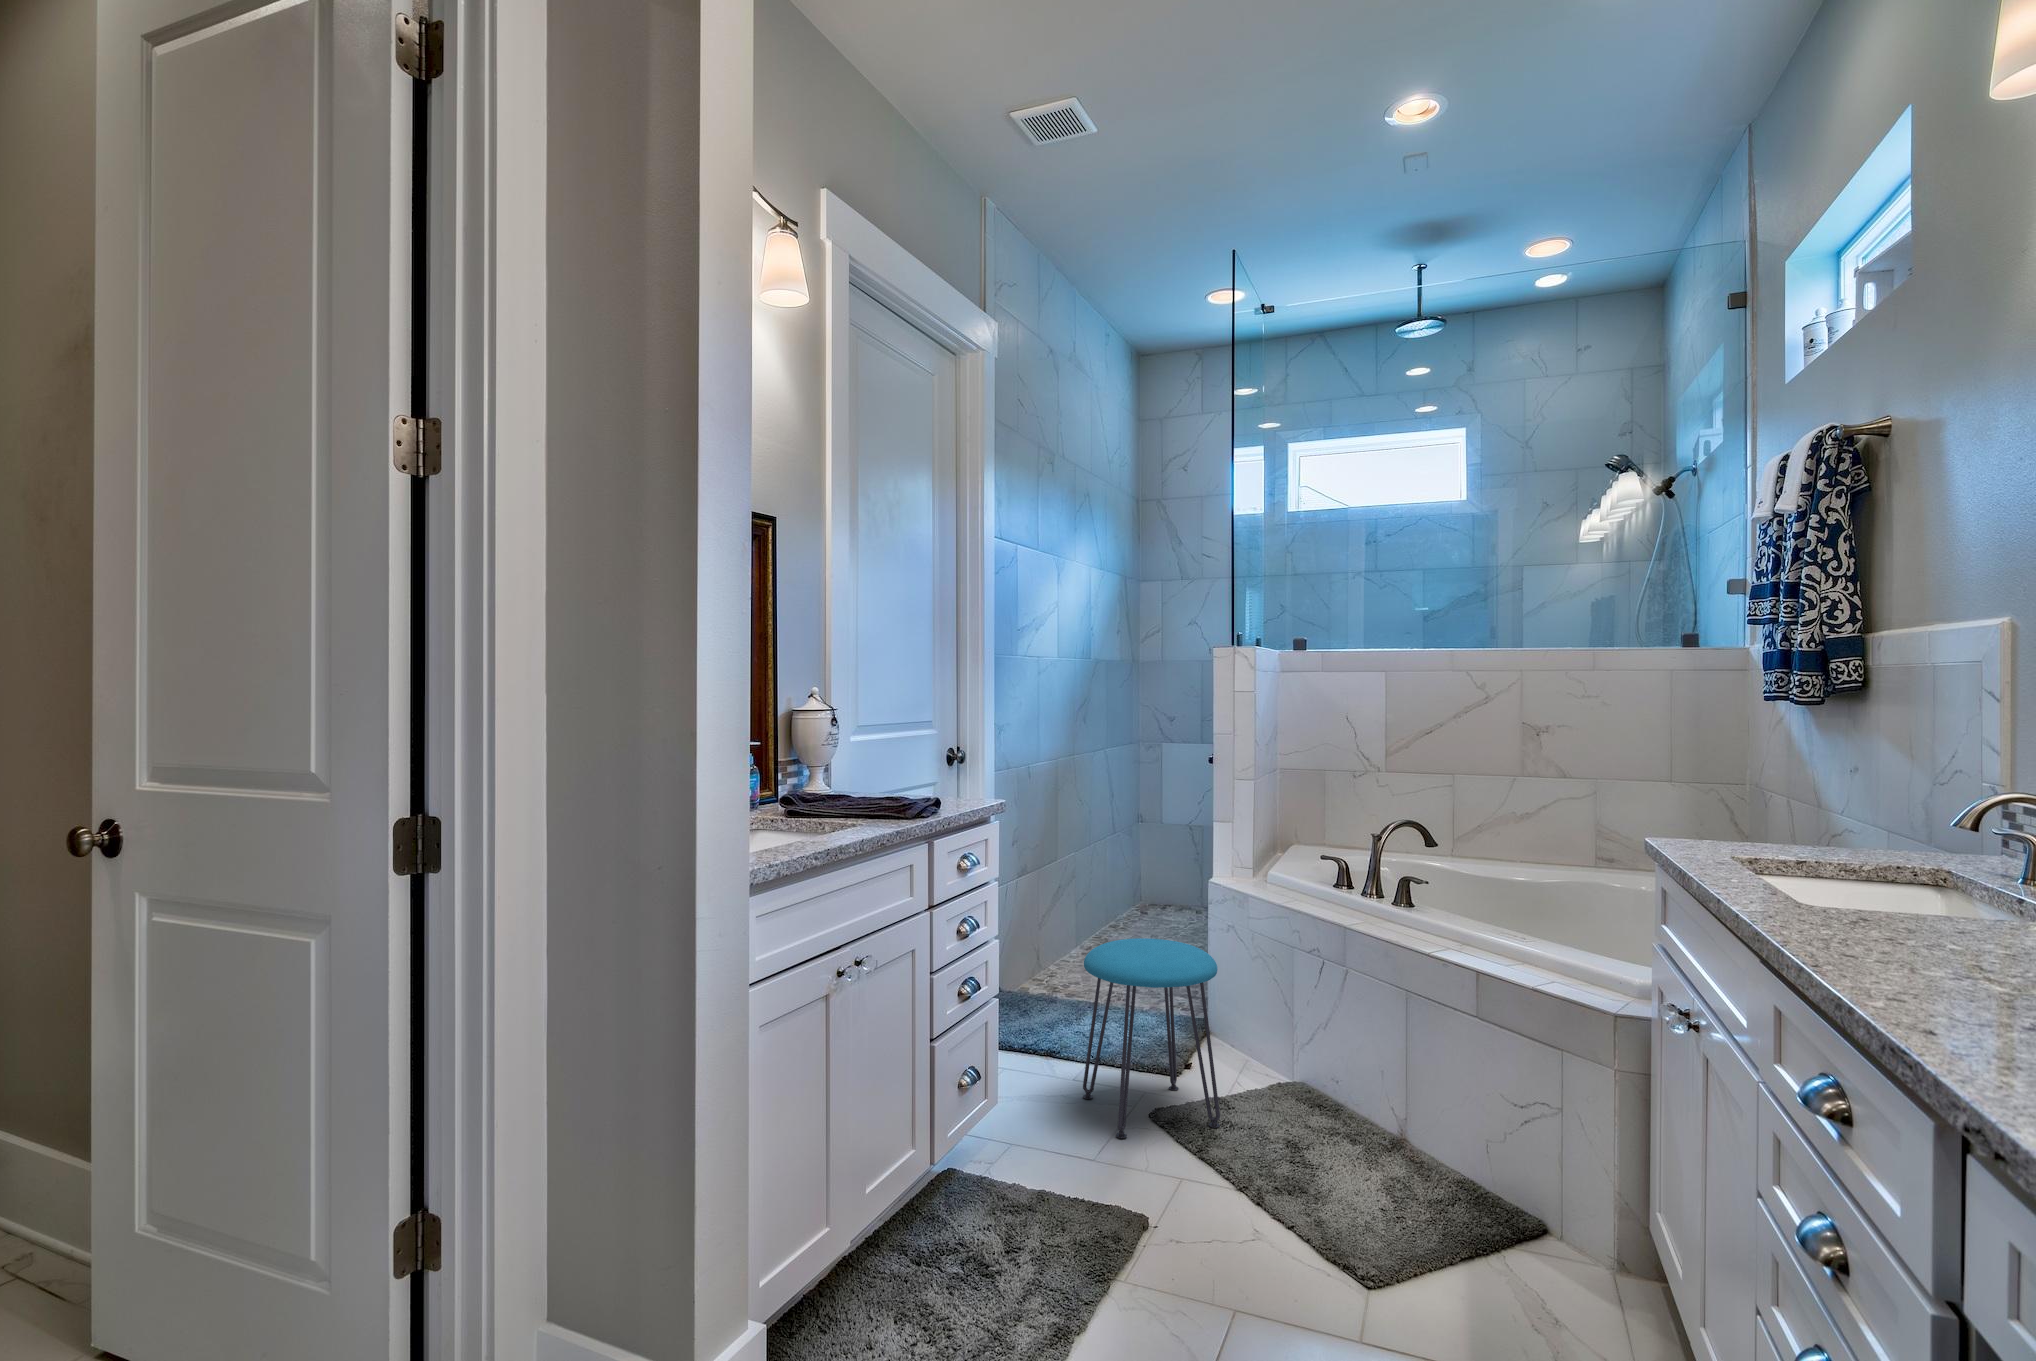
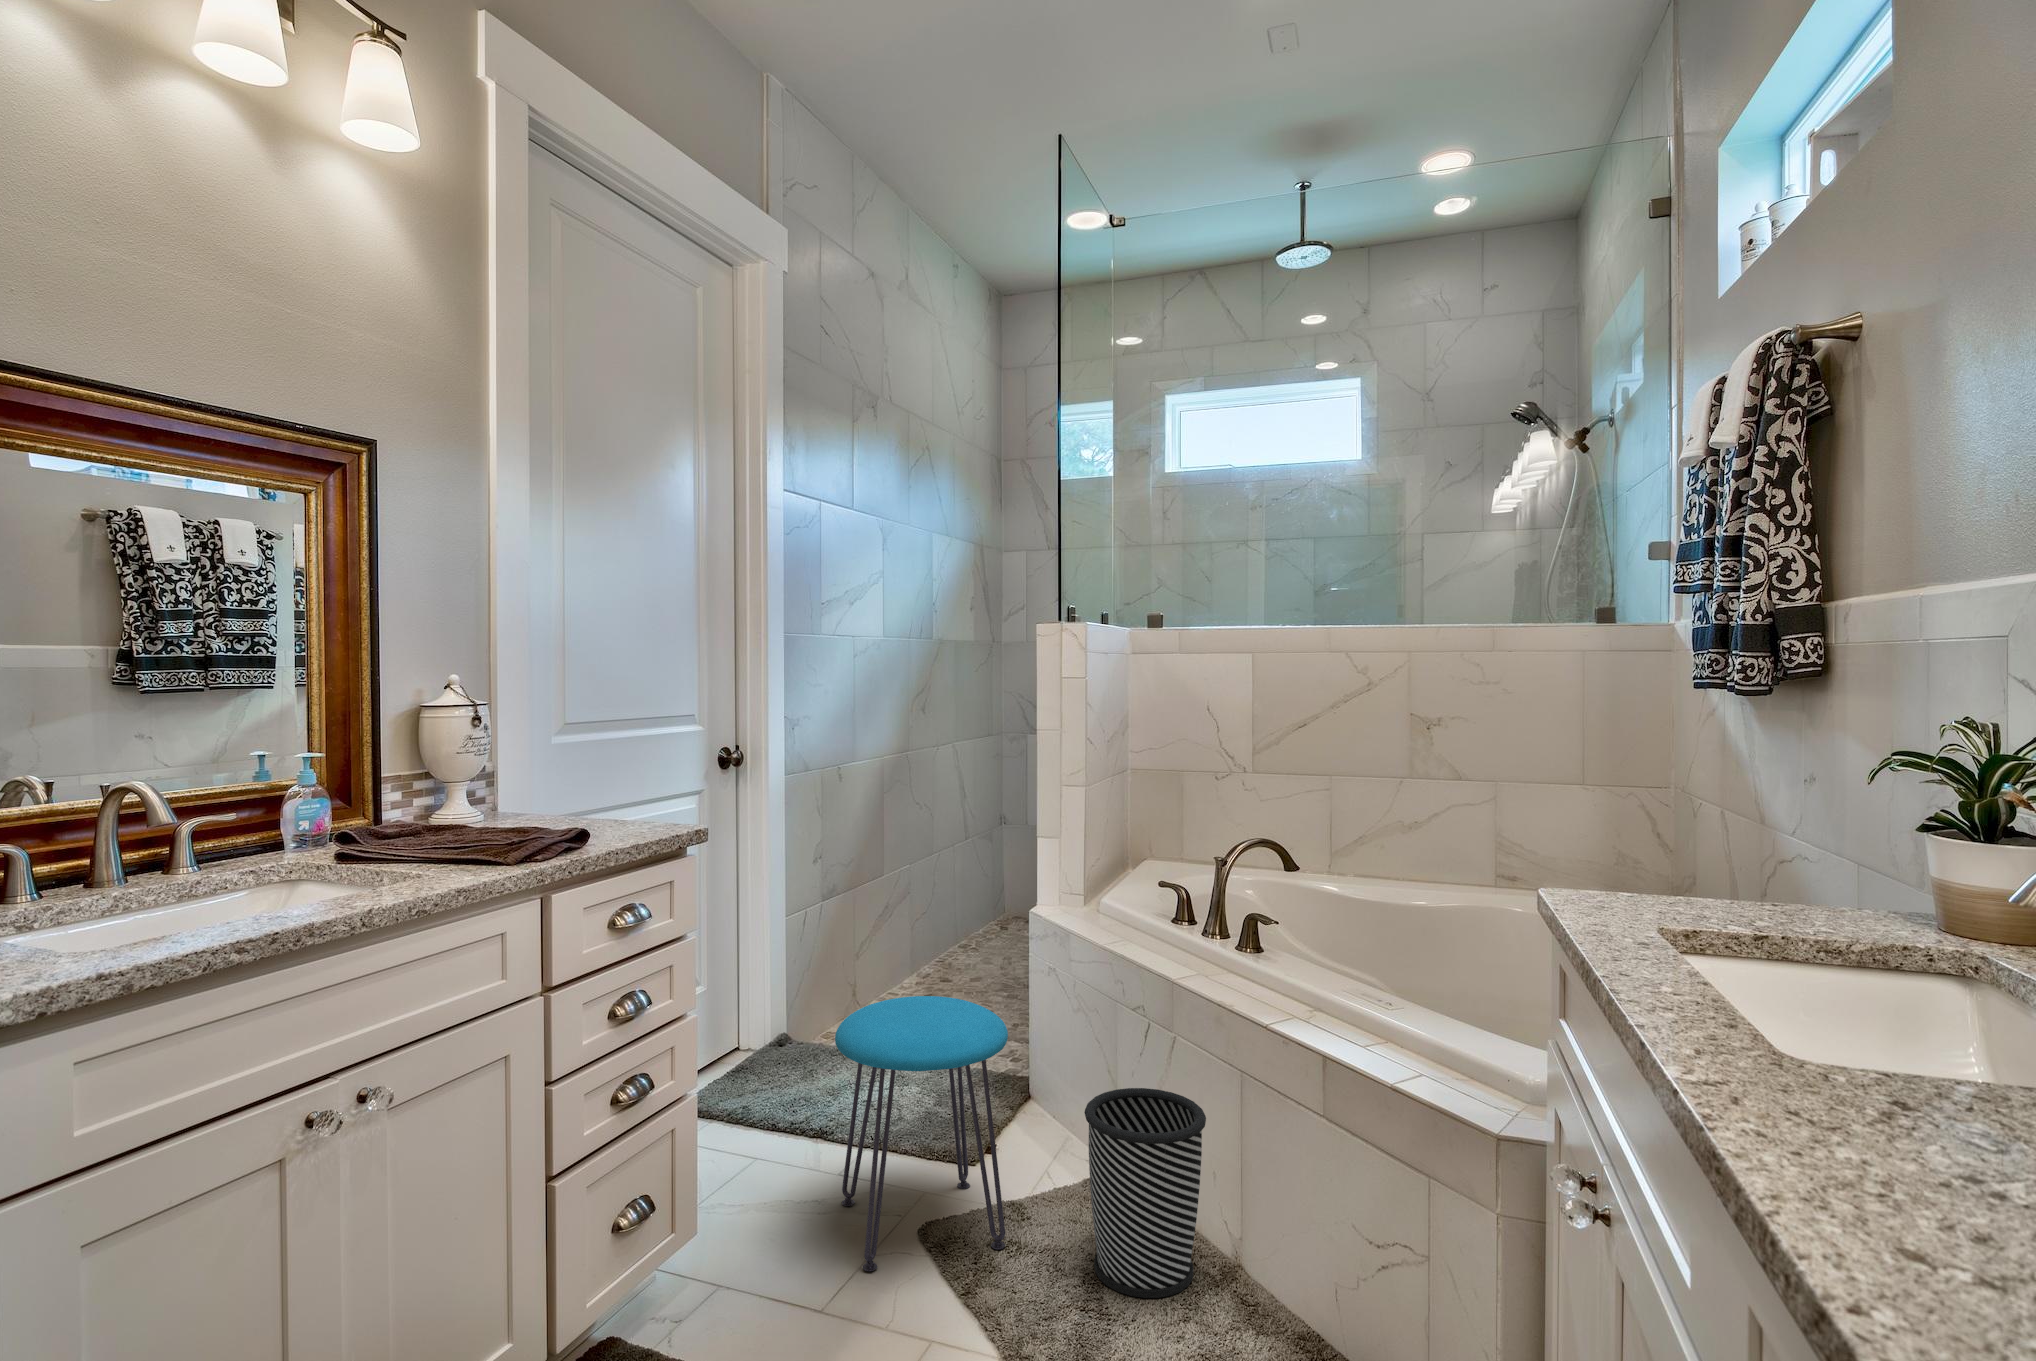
wastebasket: none [1284,1007,1380,1159] -> present [1084,1088,1206,1298]

